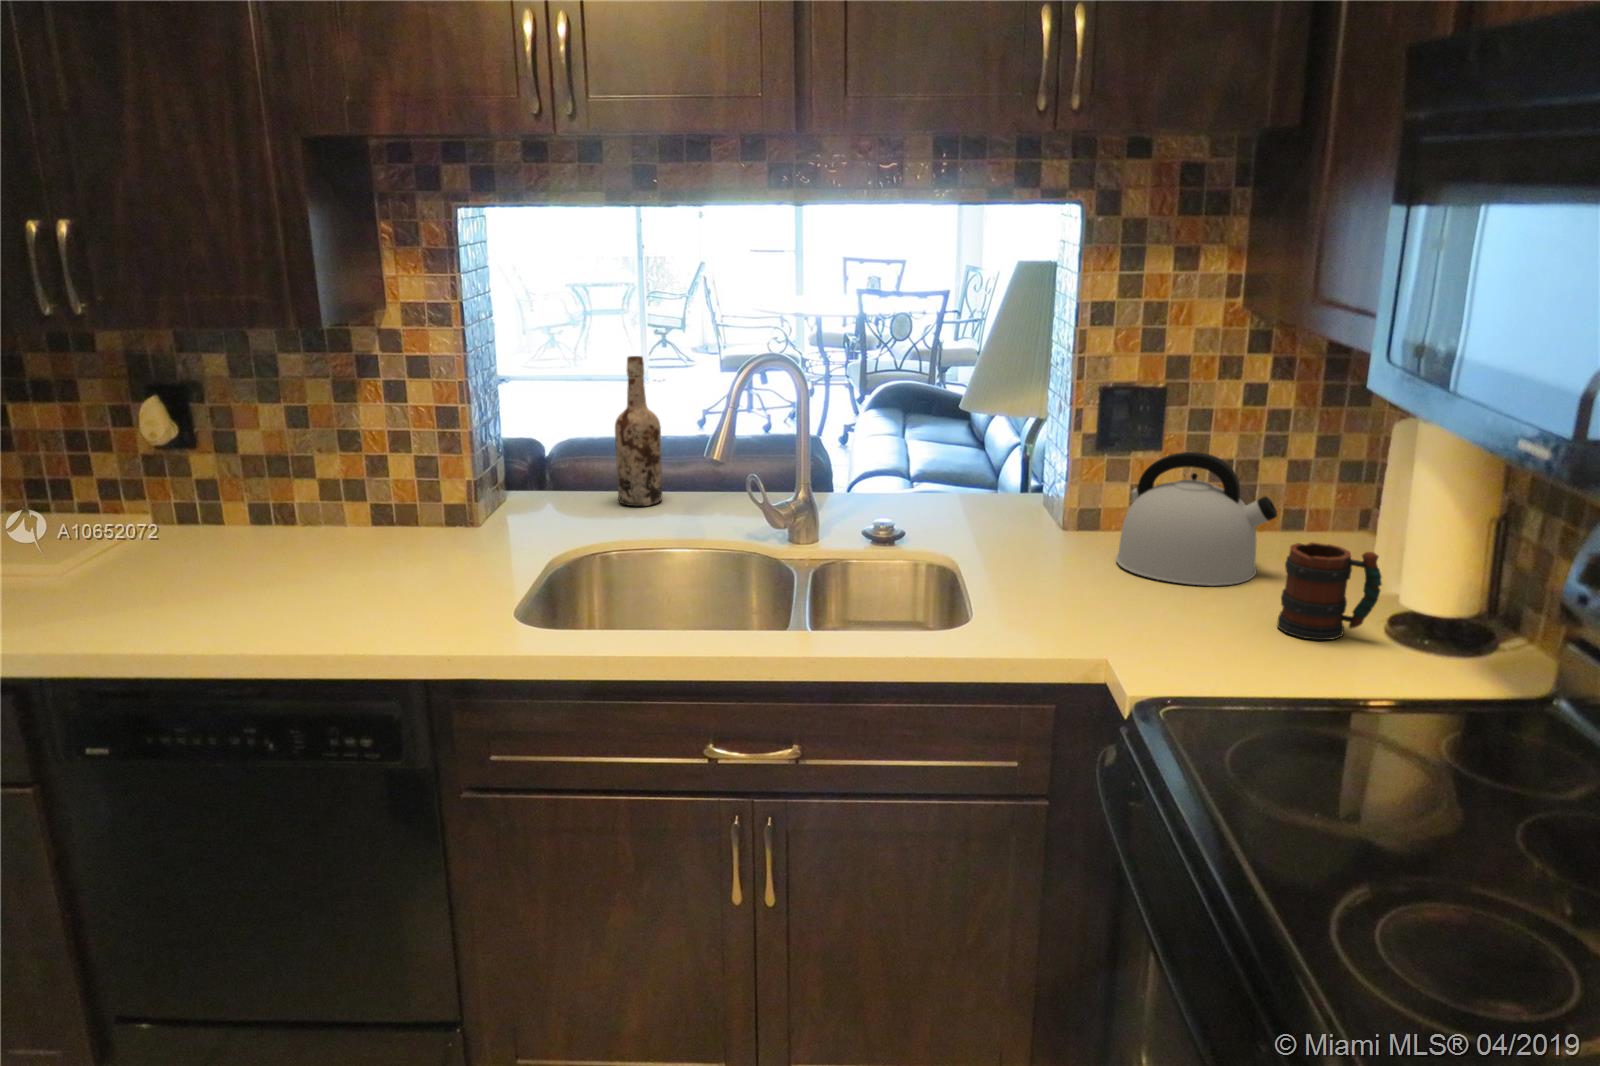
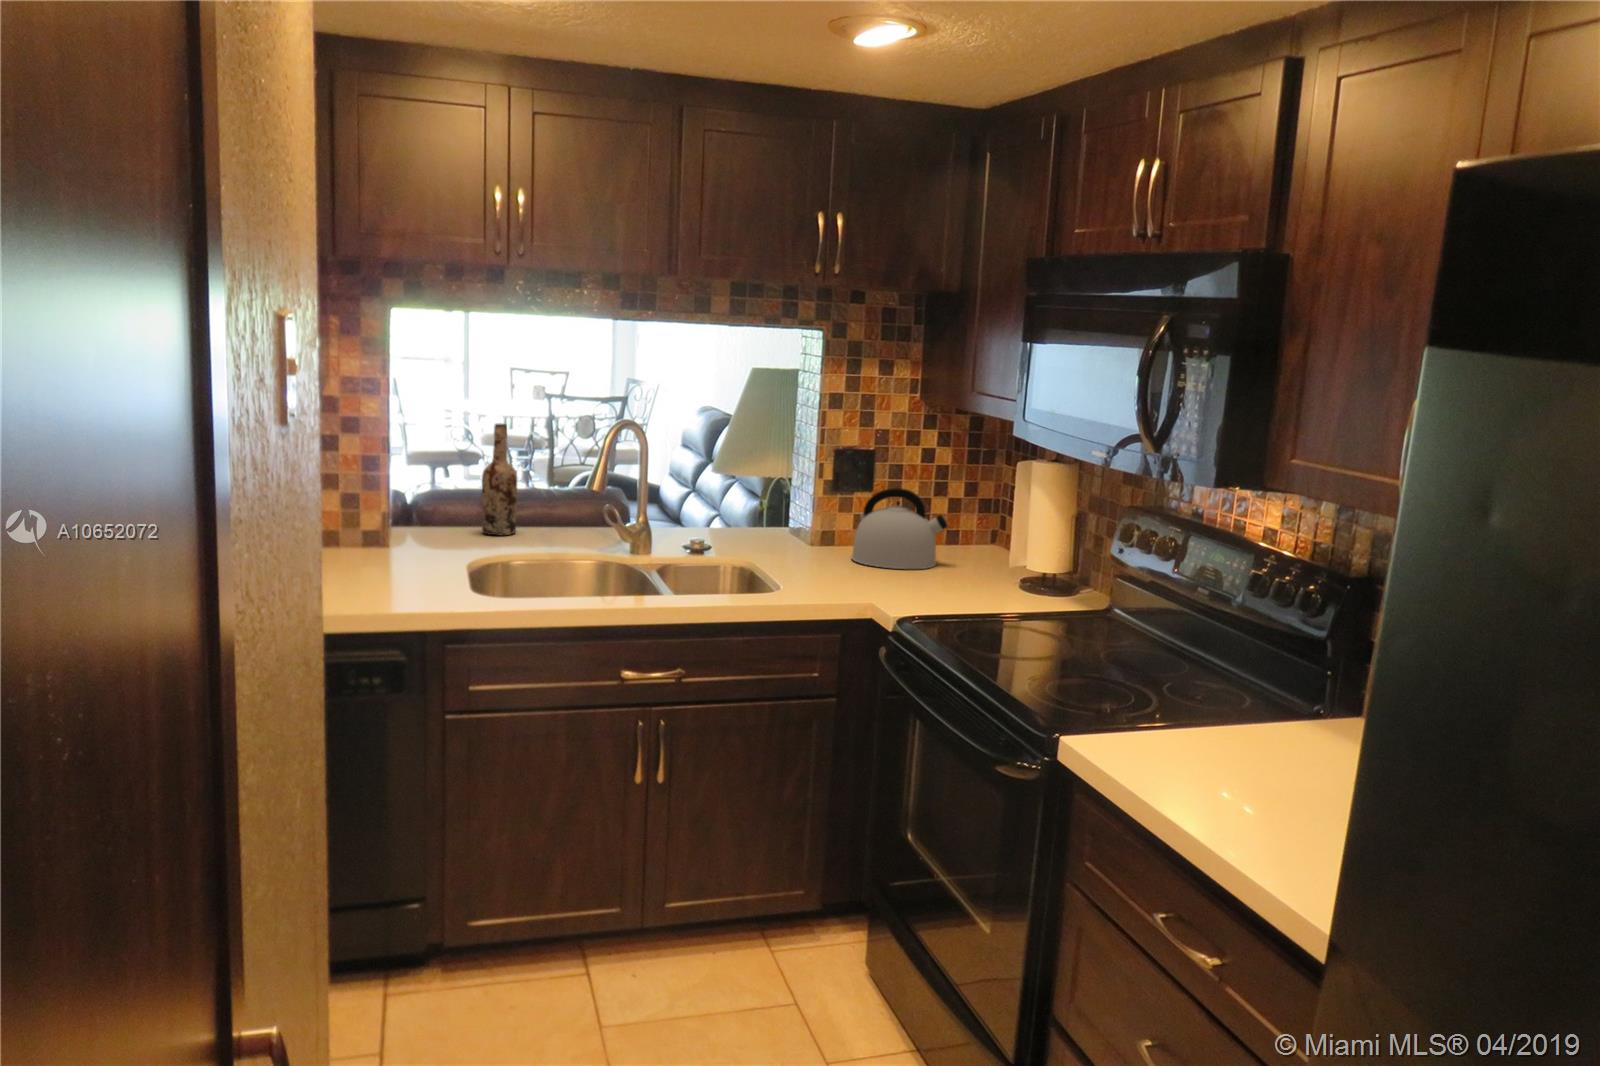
mug: present [1277,542,1382,640] -> none [954,535,1010,590]

